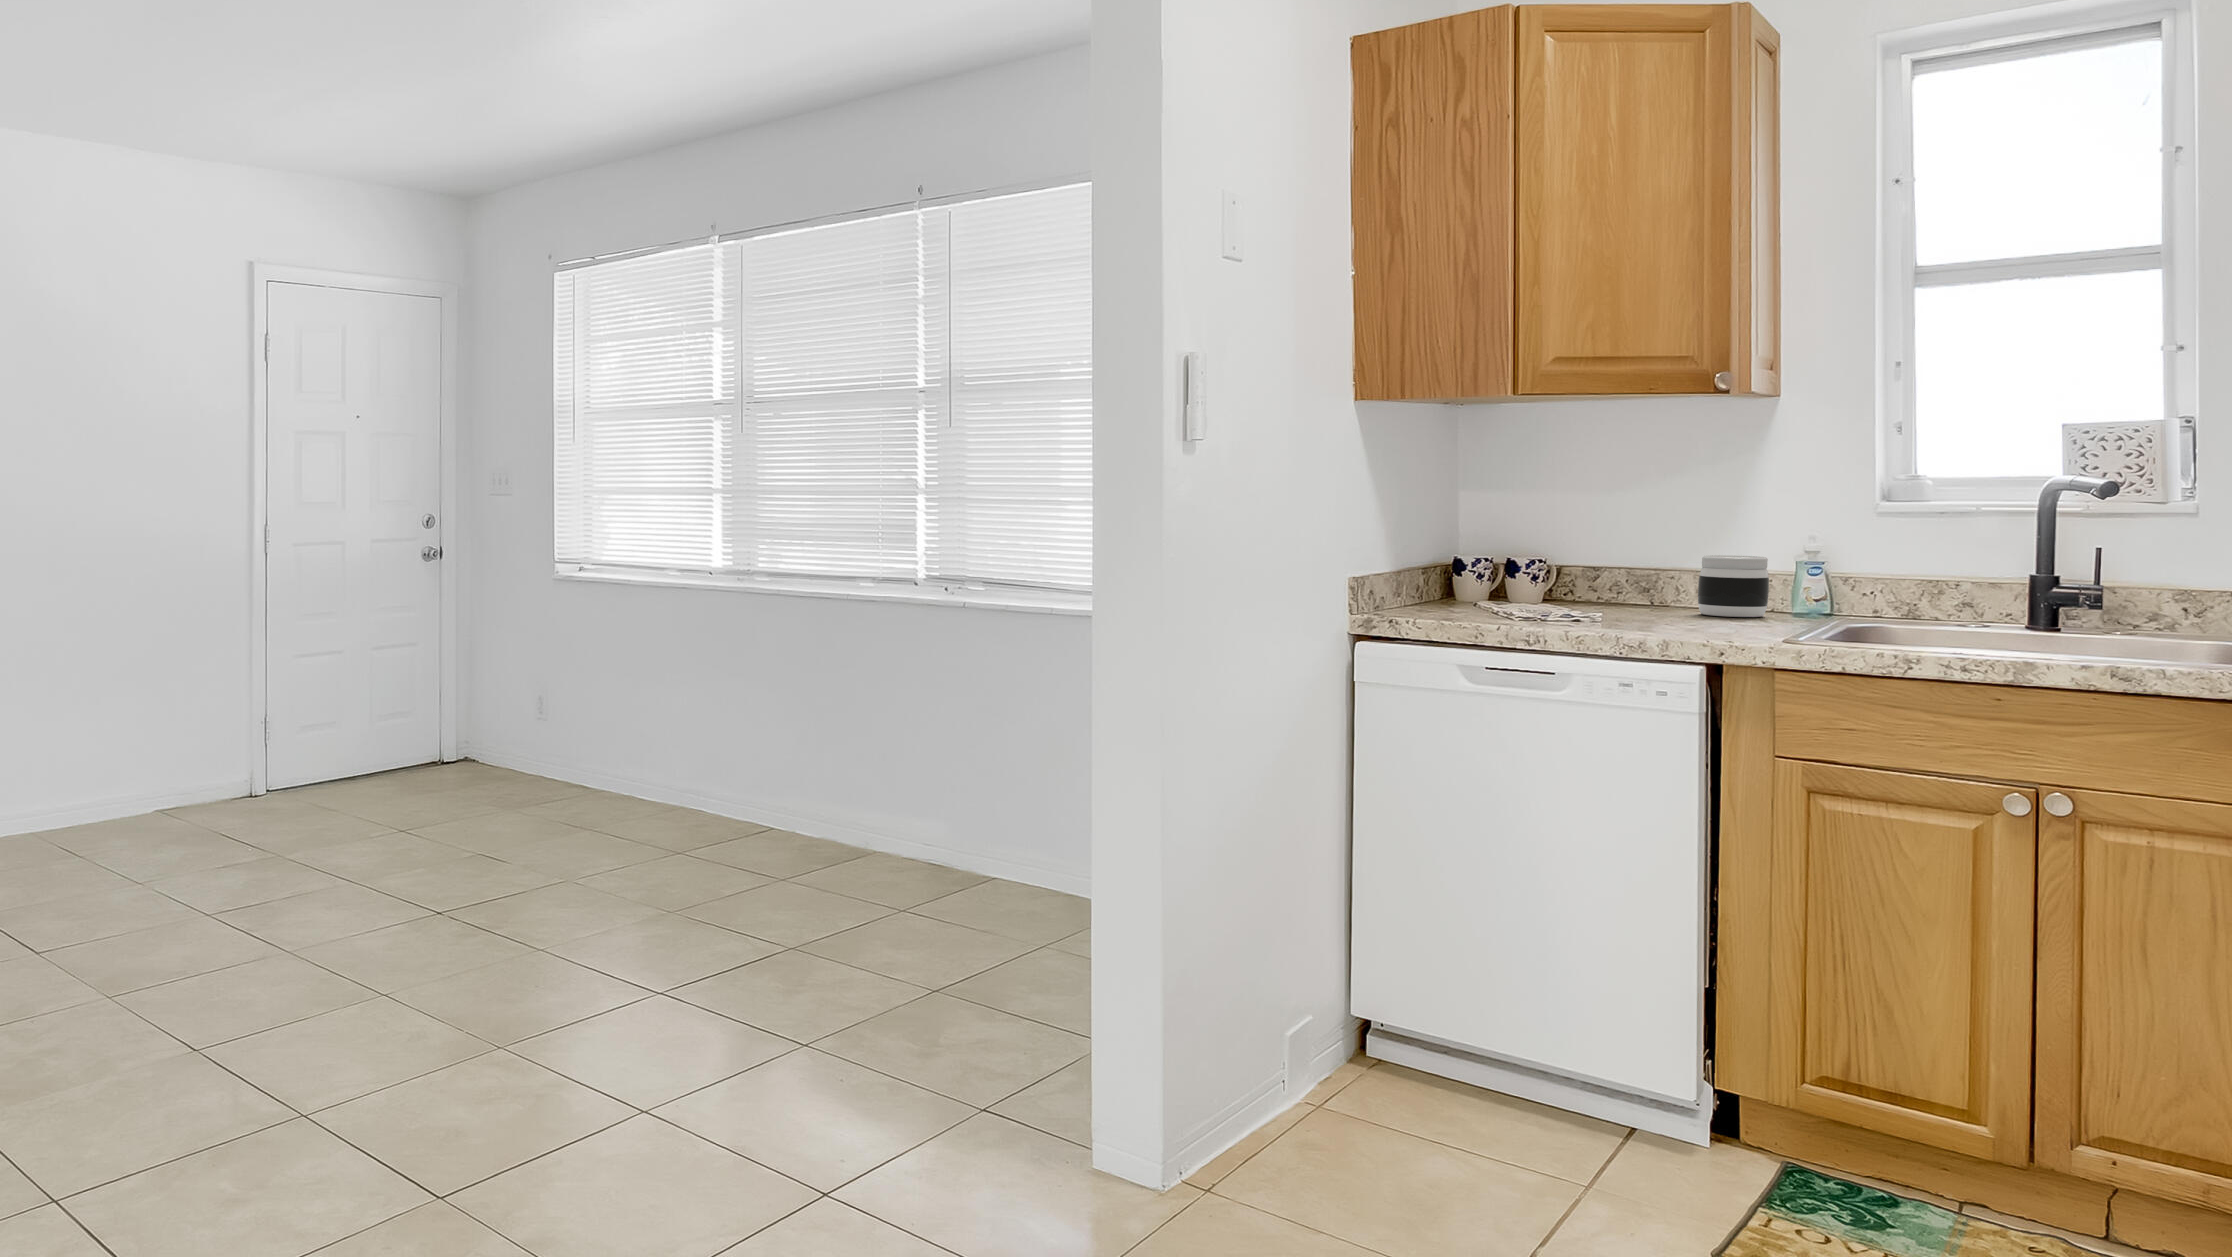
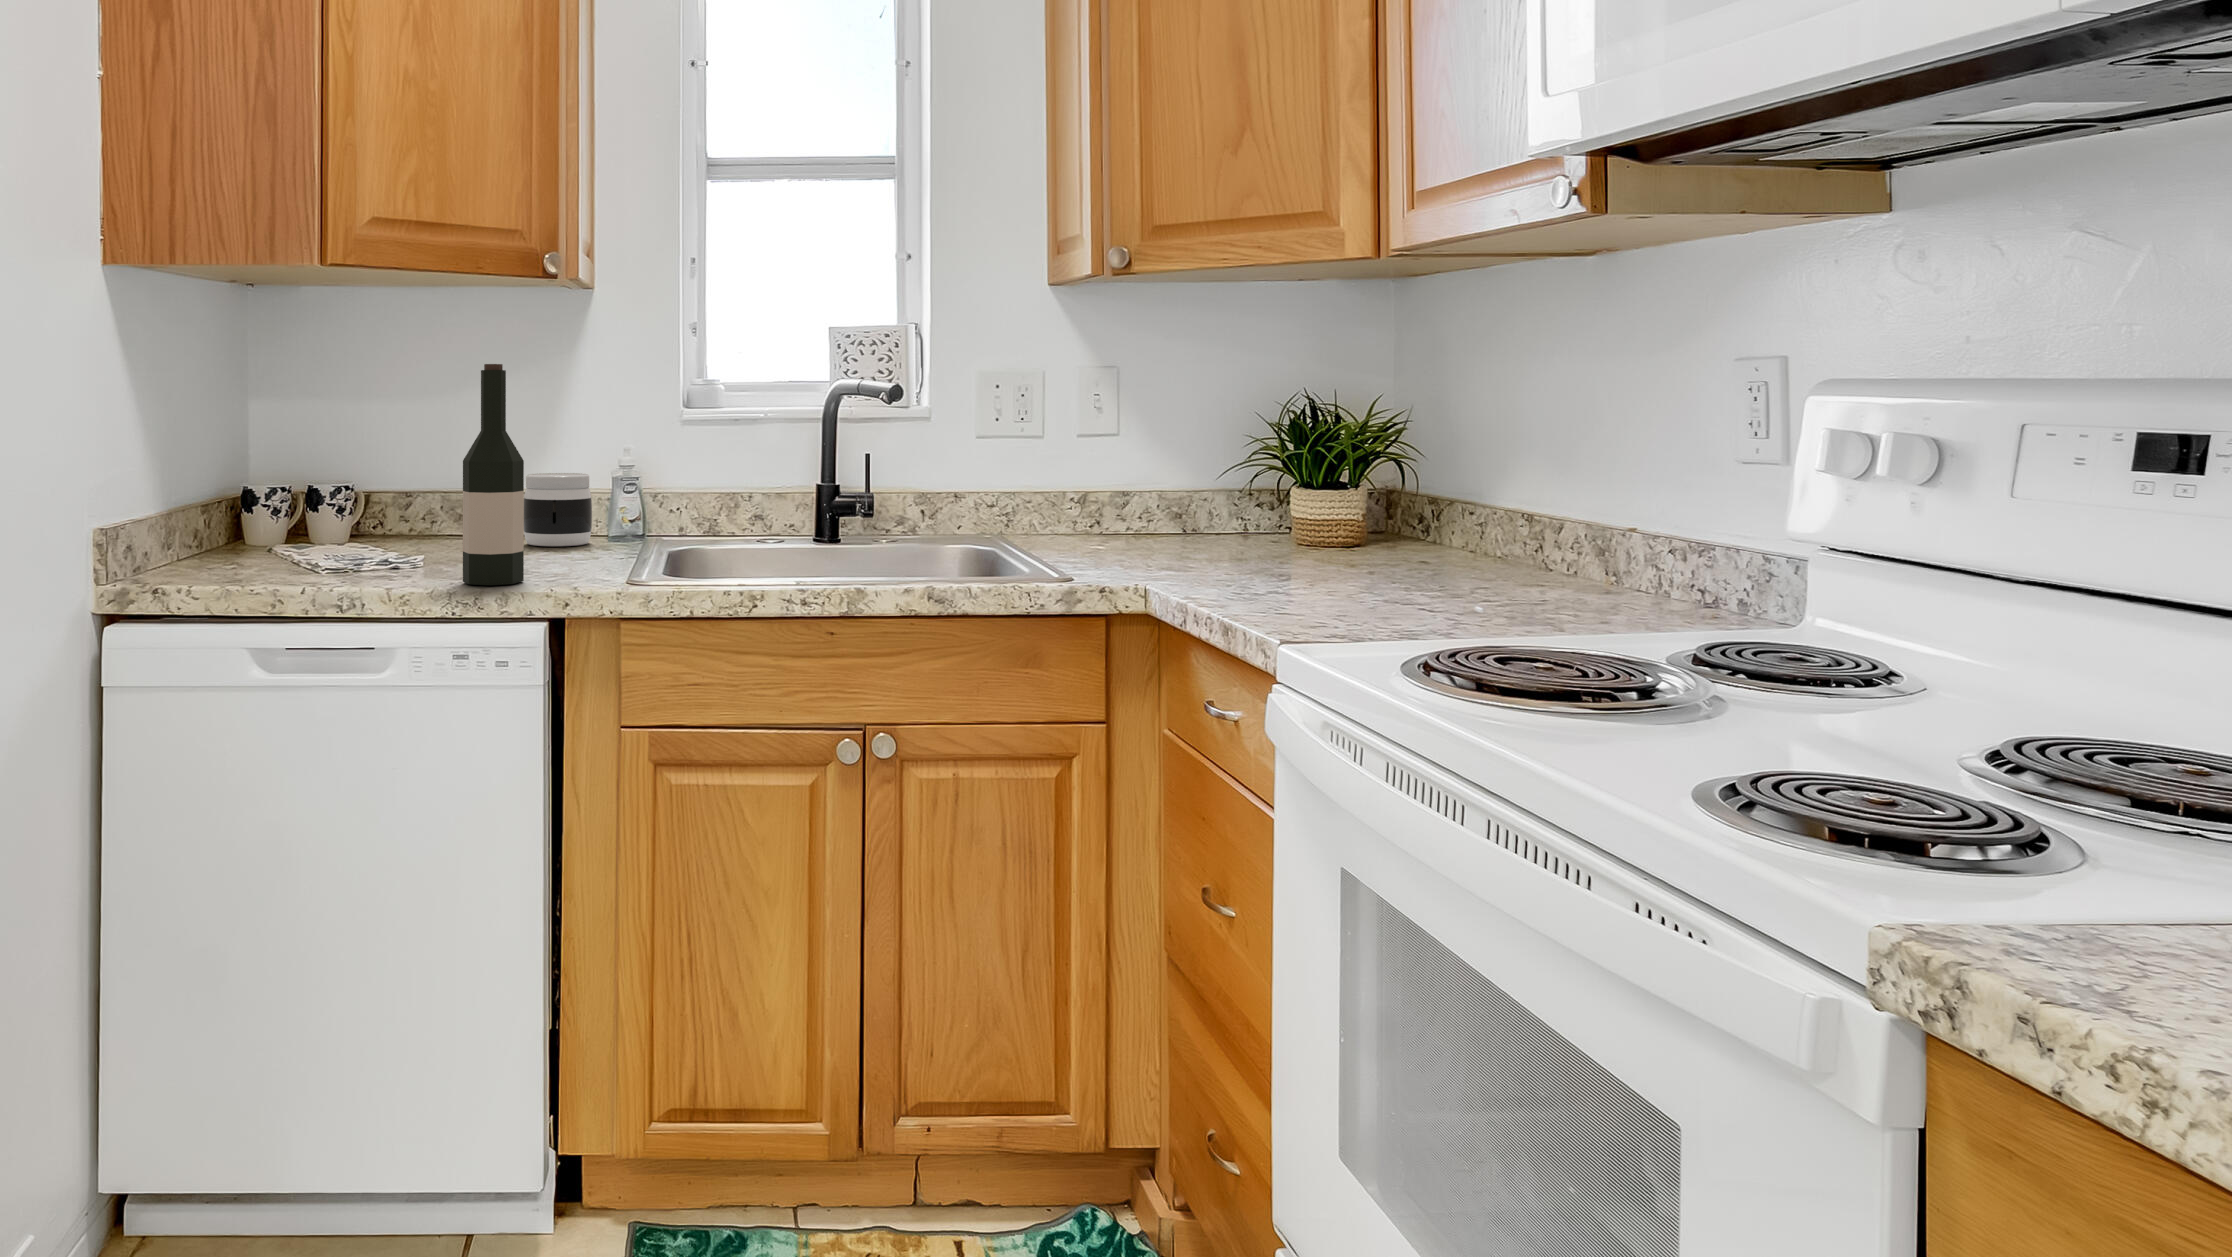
wine bottle: none [1631,469,1689,635] -> present [463,364,524,585]

